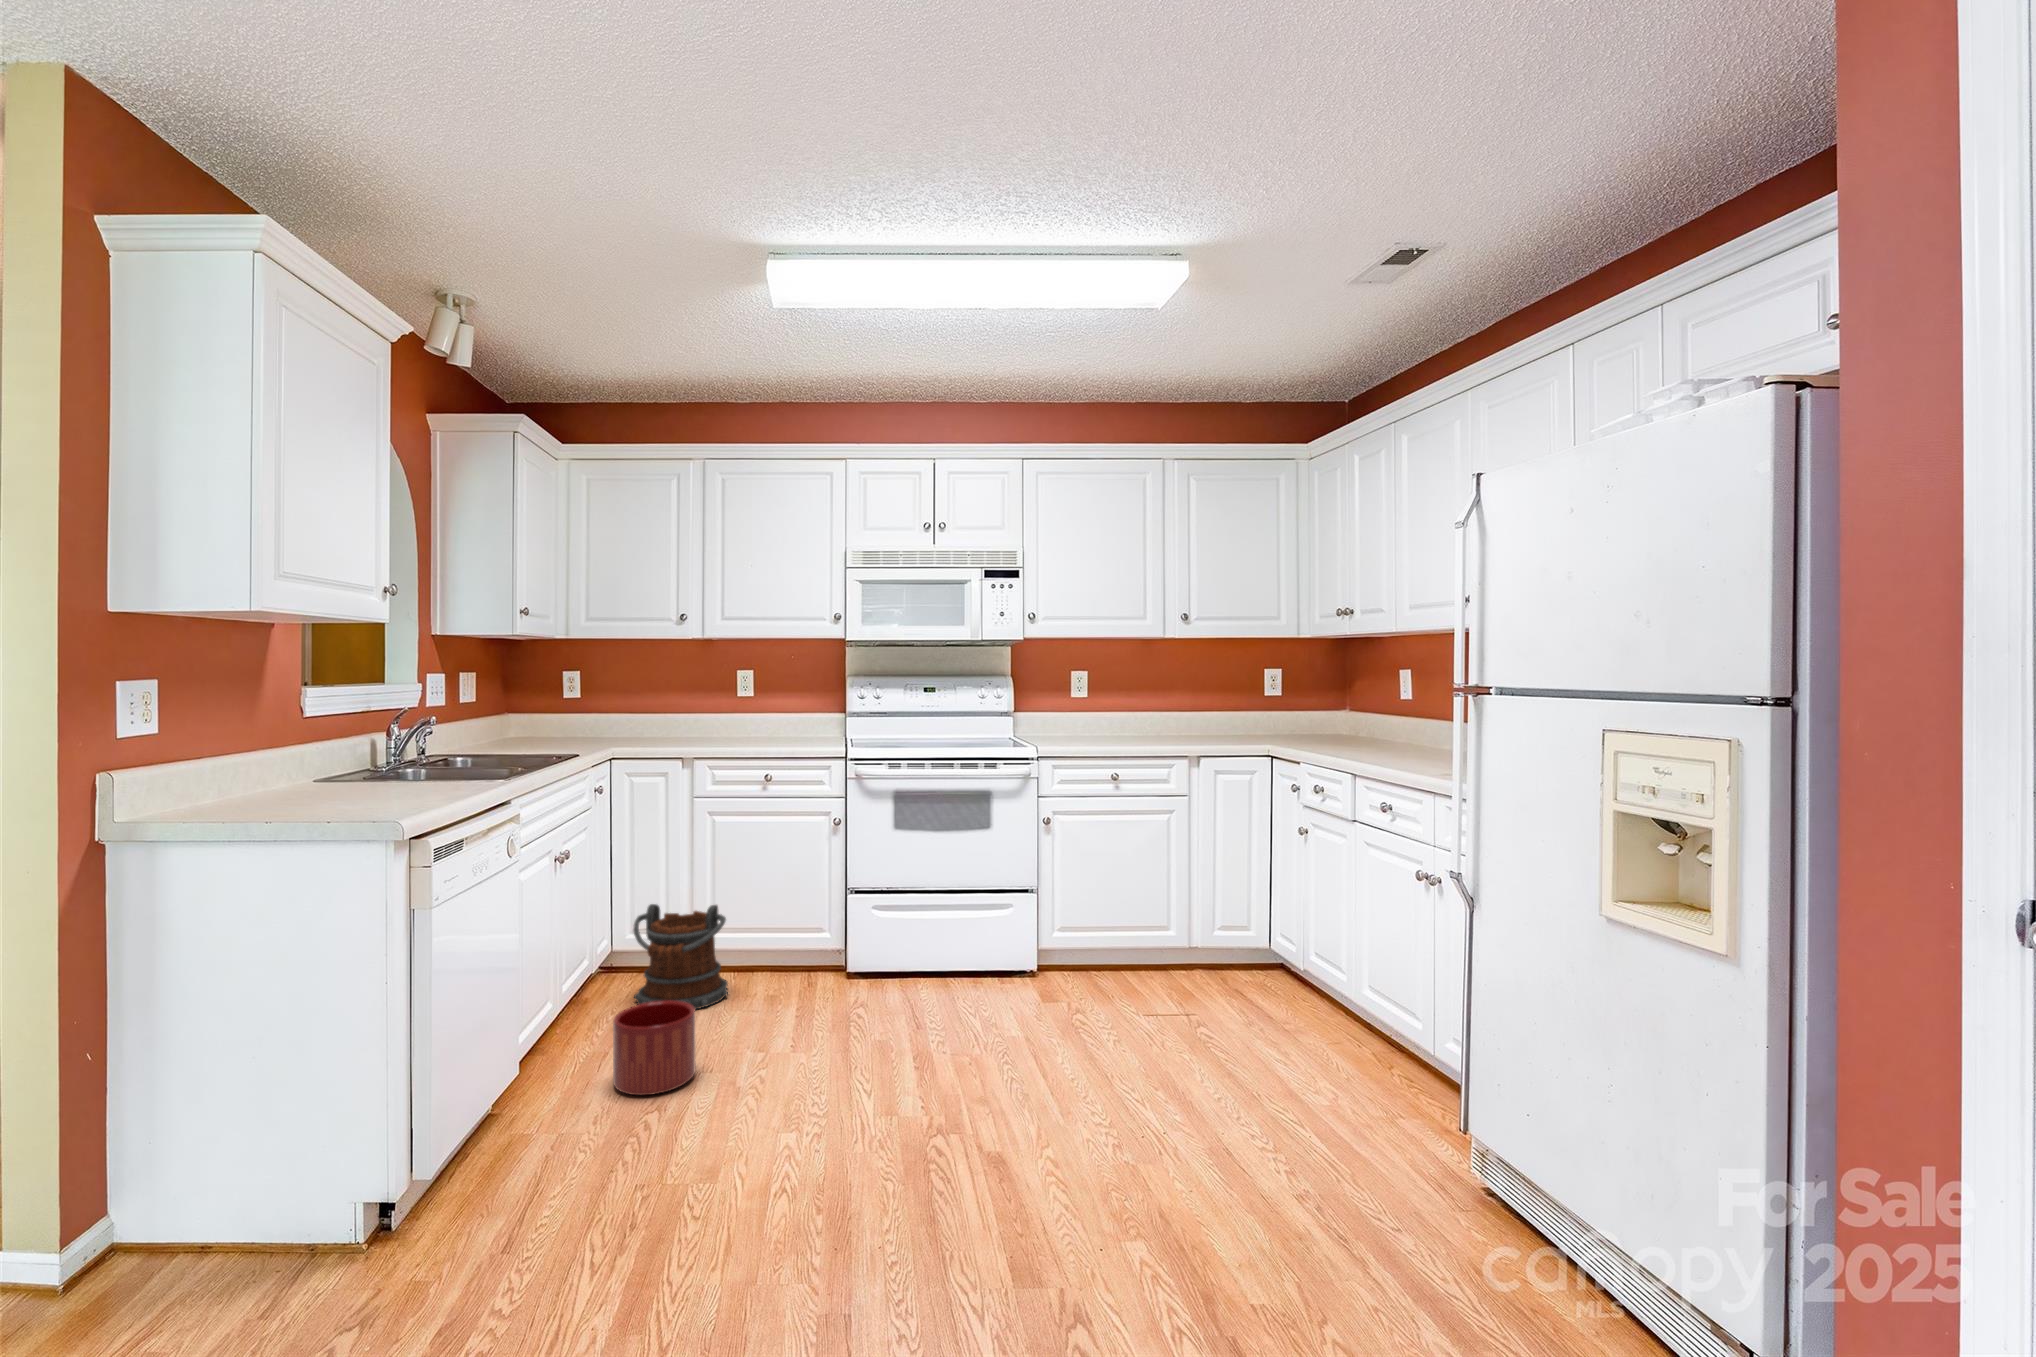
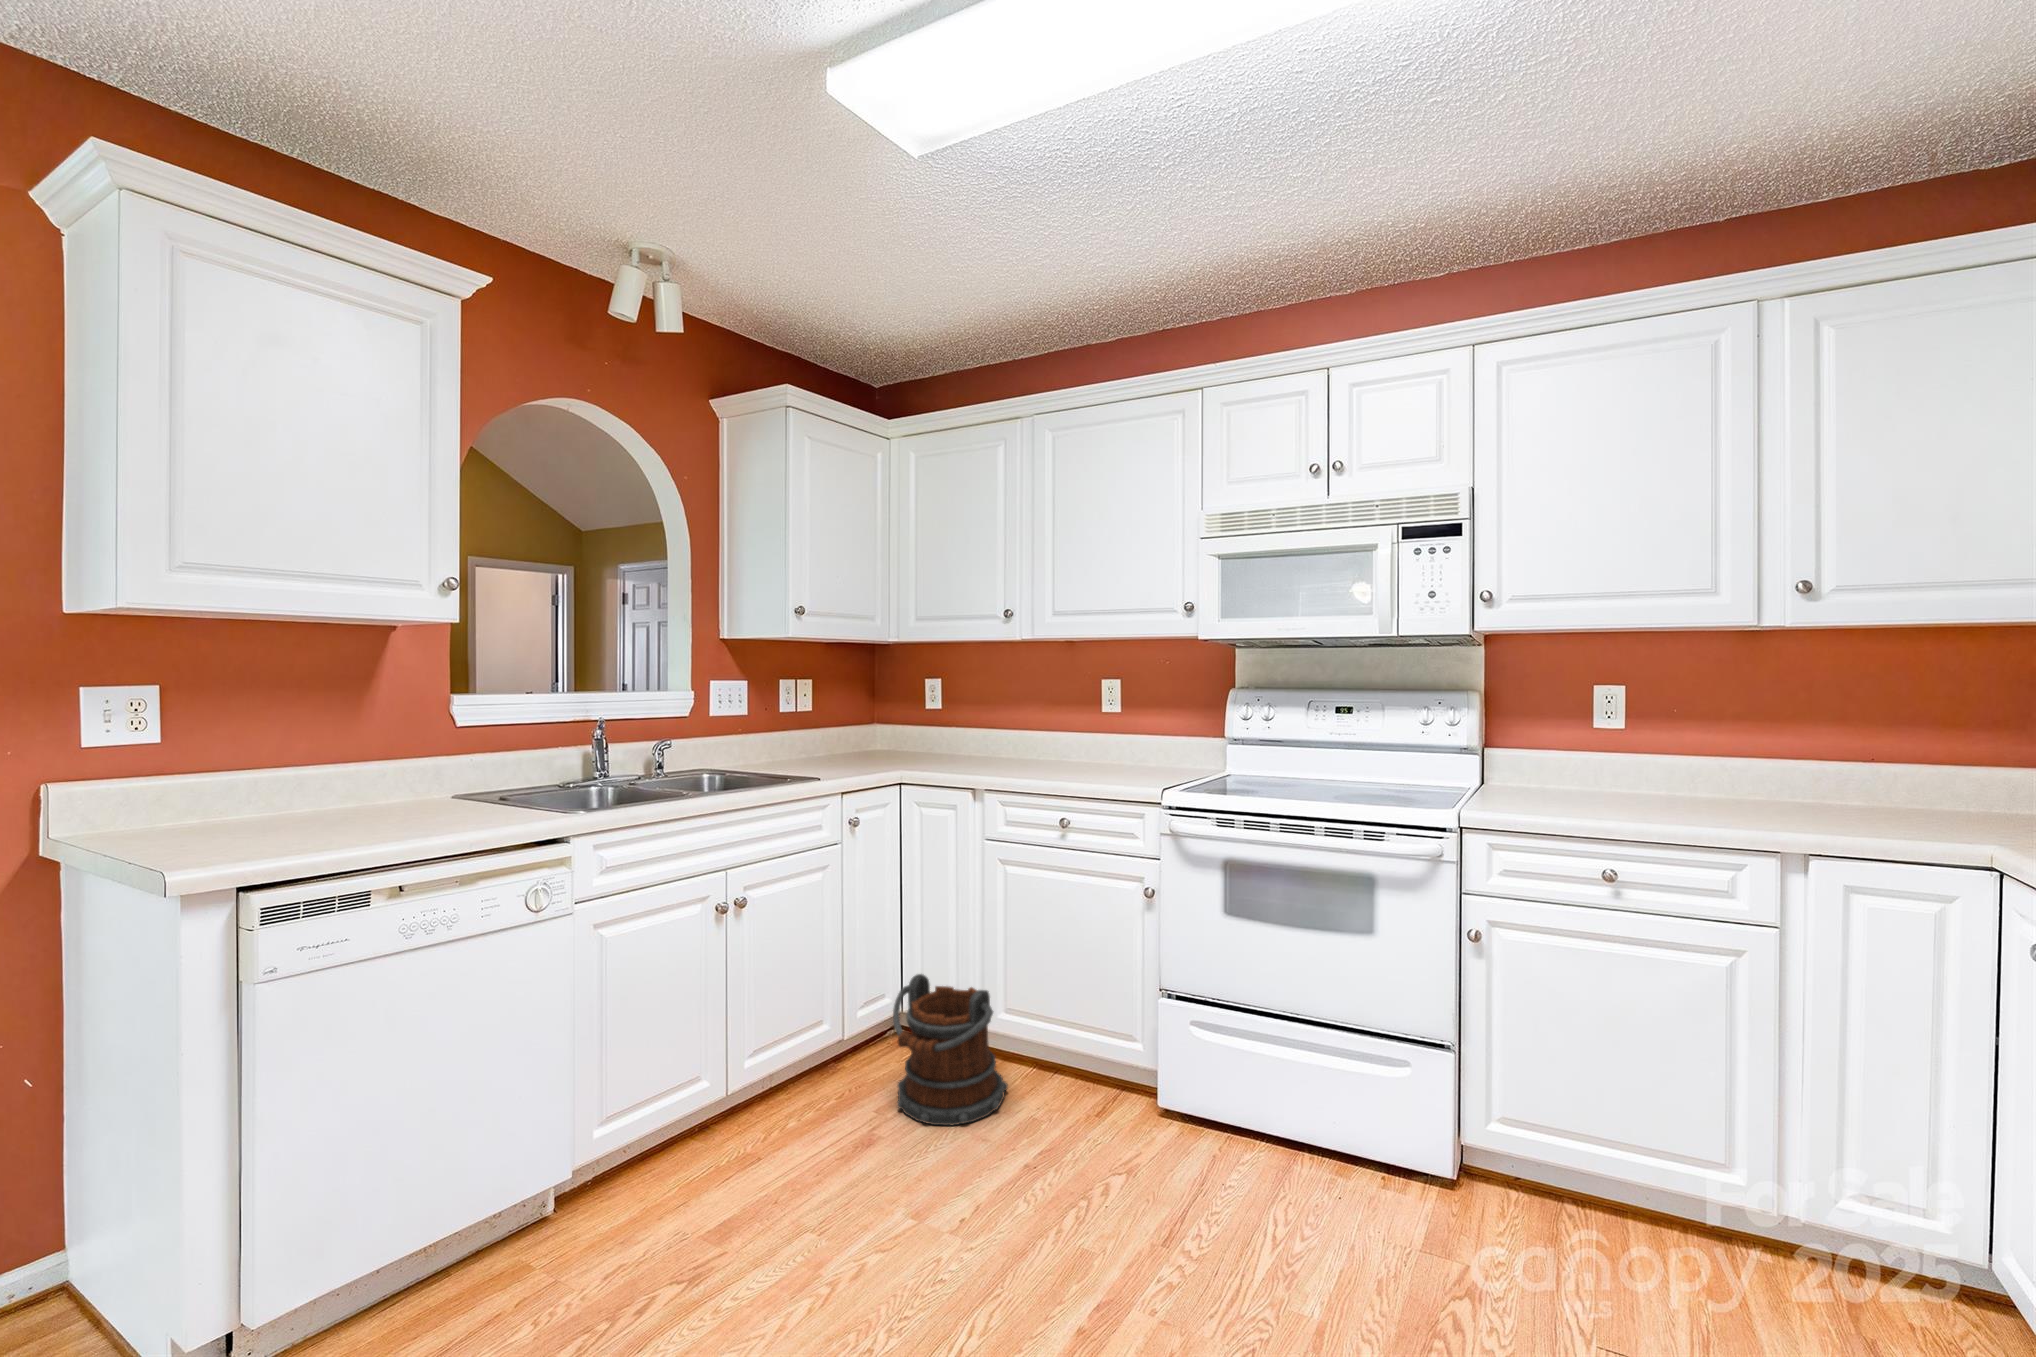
planter: present [613,1001,695,1095] -> none [776,1147,884,1296]

